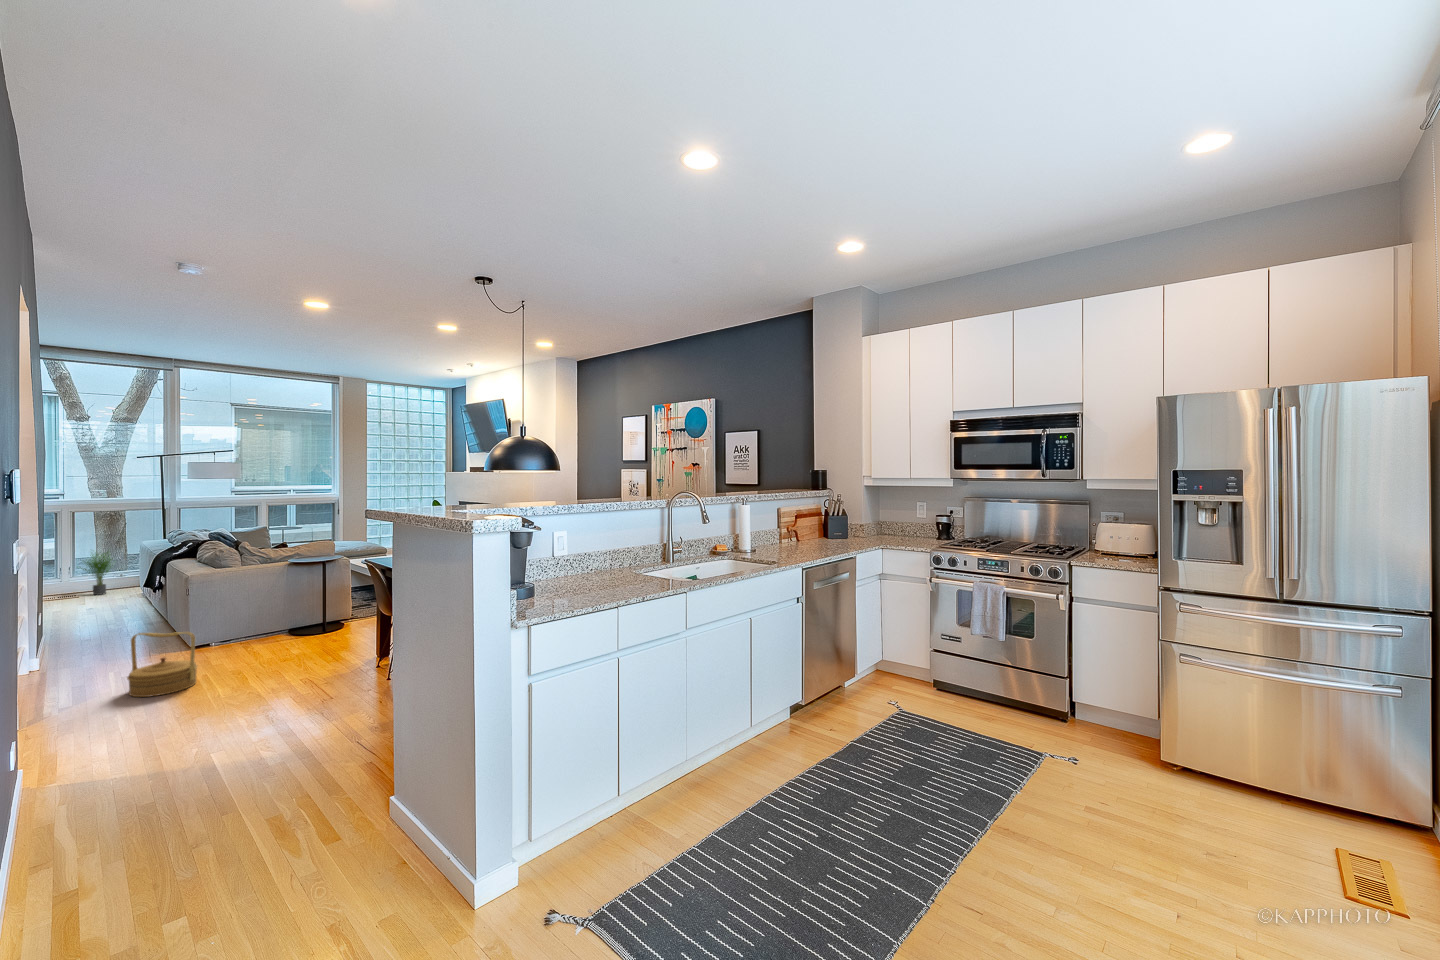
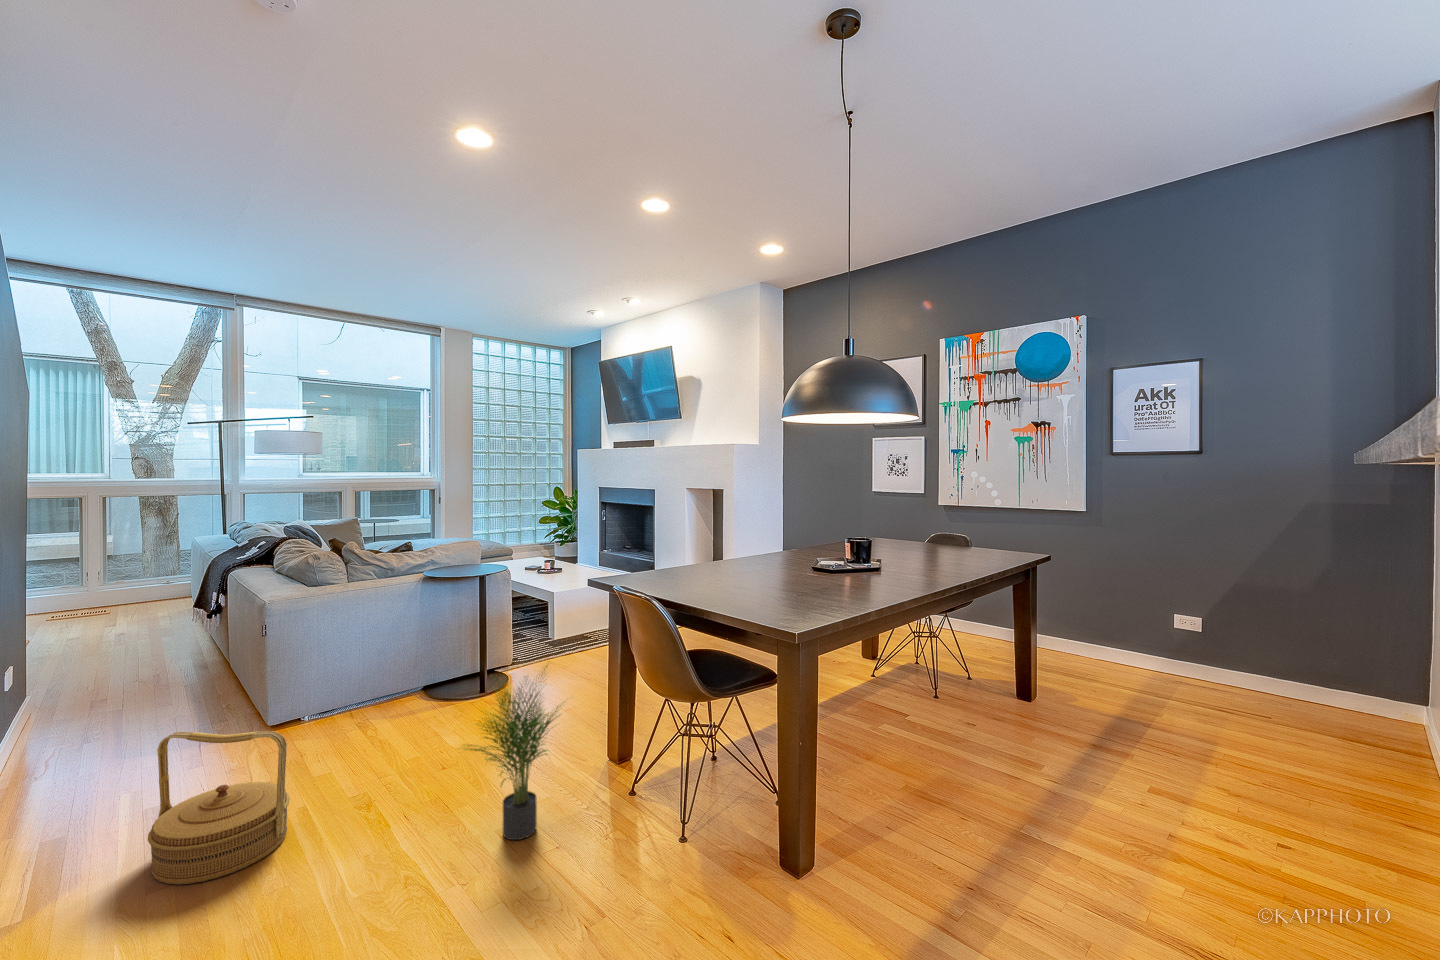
potted plant: present [83,552,110,595] -> present [467,666,558,840]

